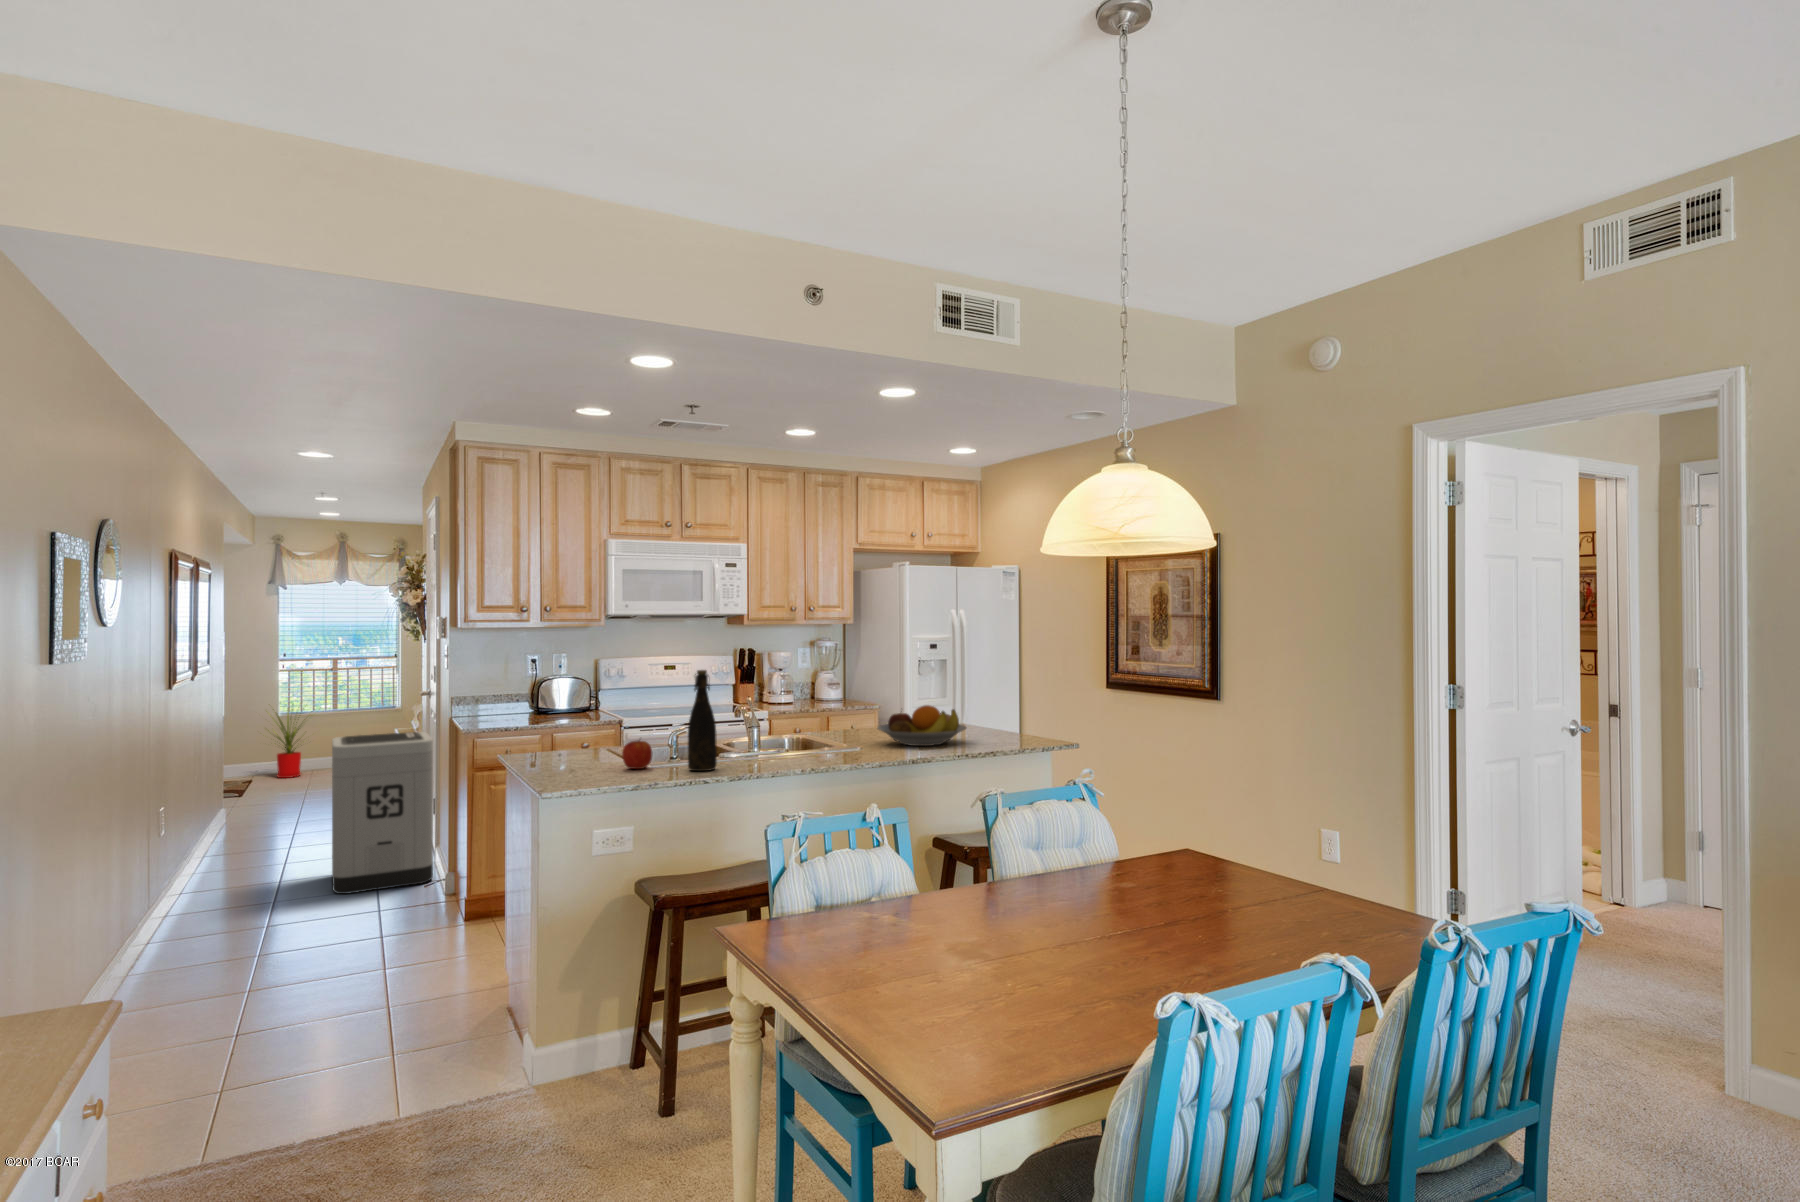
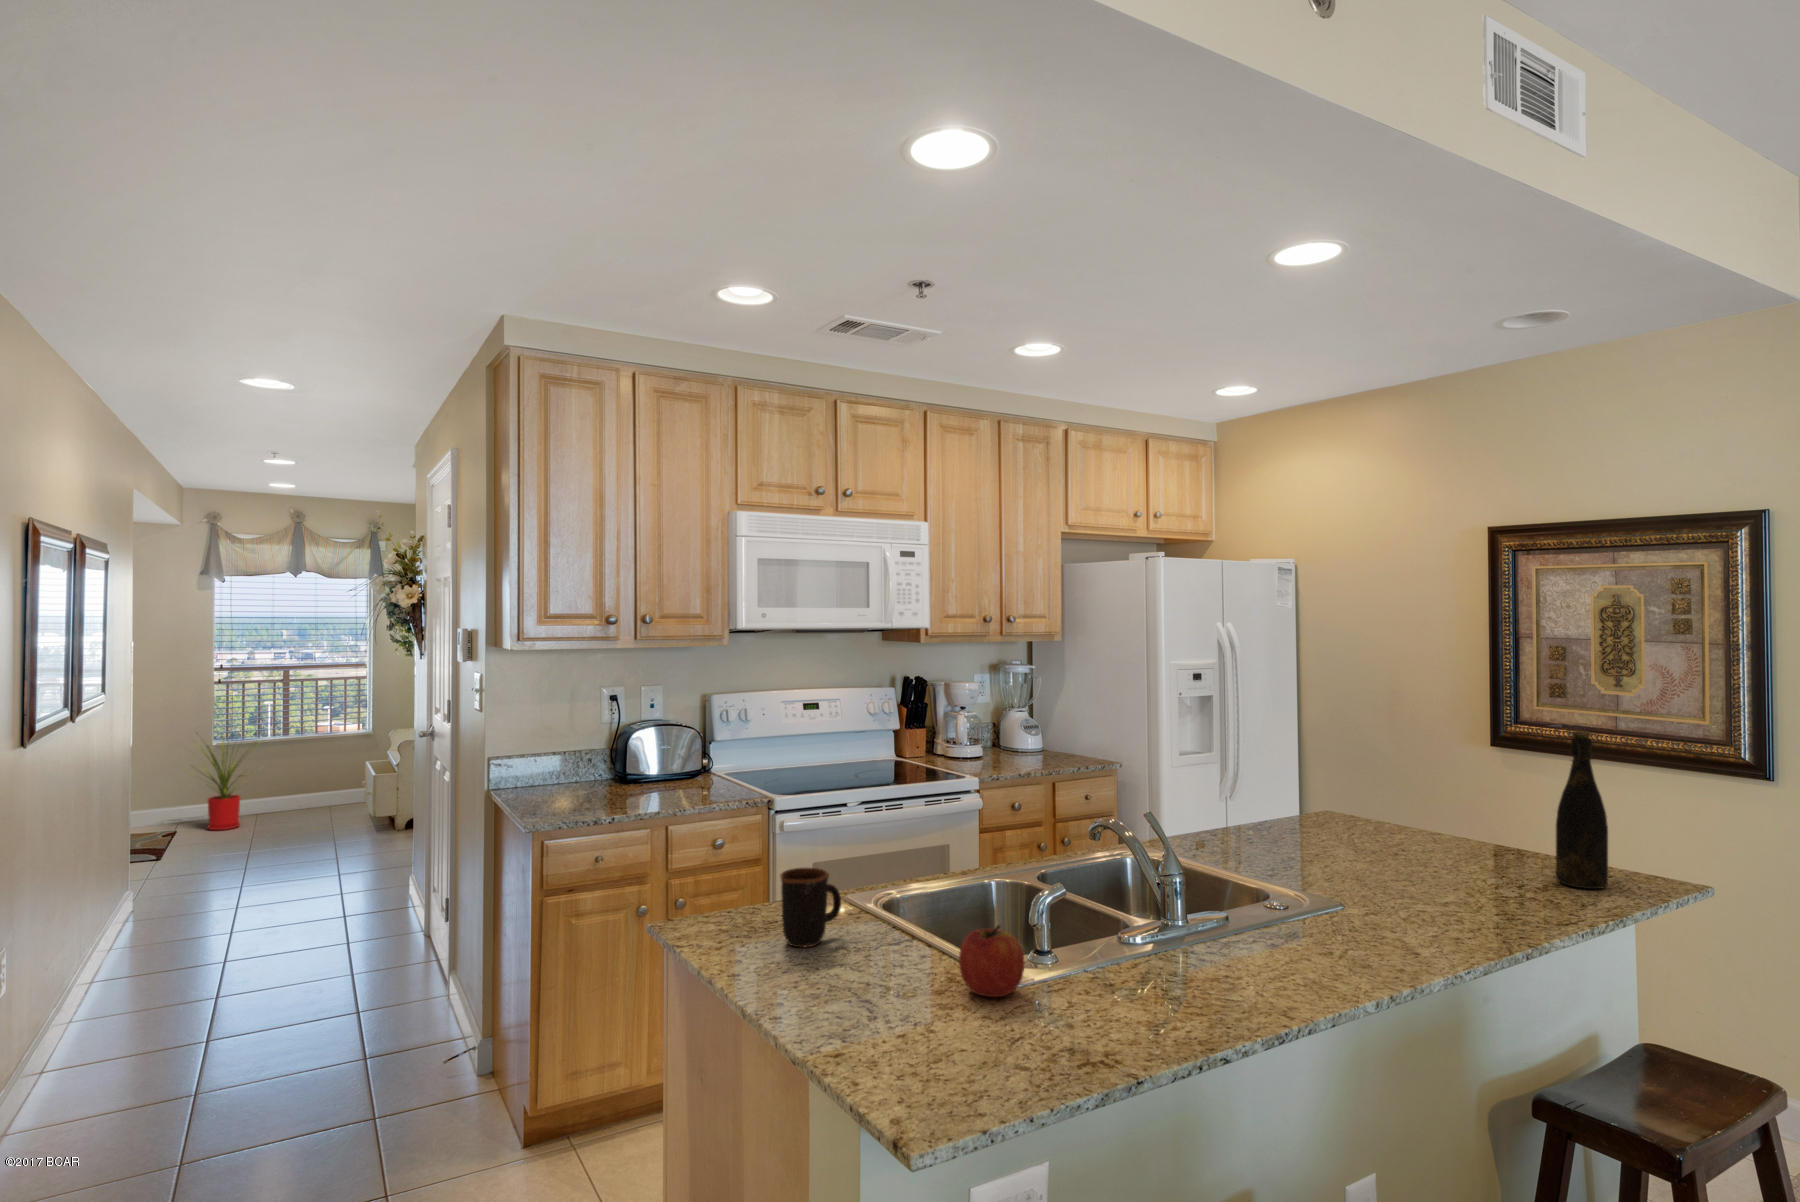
bottle: present [688,670,717,771] -> present [1556,731,1608,889]
fruit bowl: present [877,705,966,746] -> none [1314,814,1499,893]
mug: none [559,724,595,761] -> present [780,868,841,947]
trash can: present [332,732,433,894] -> none [291,803,451,1075]

